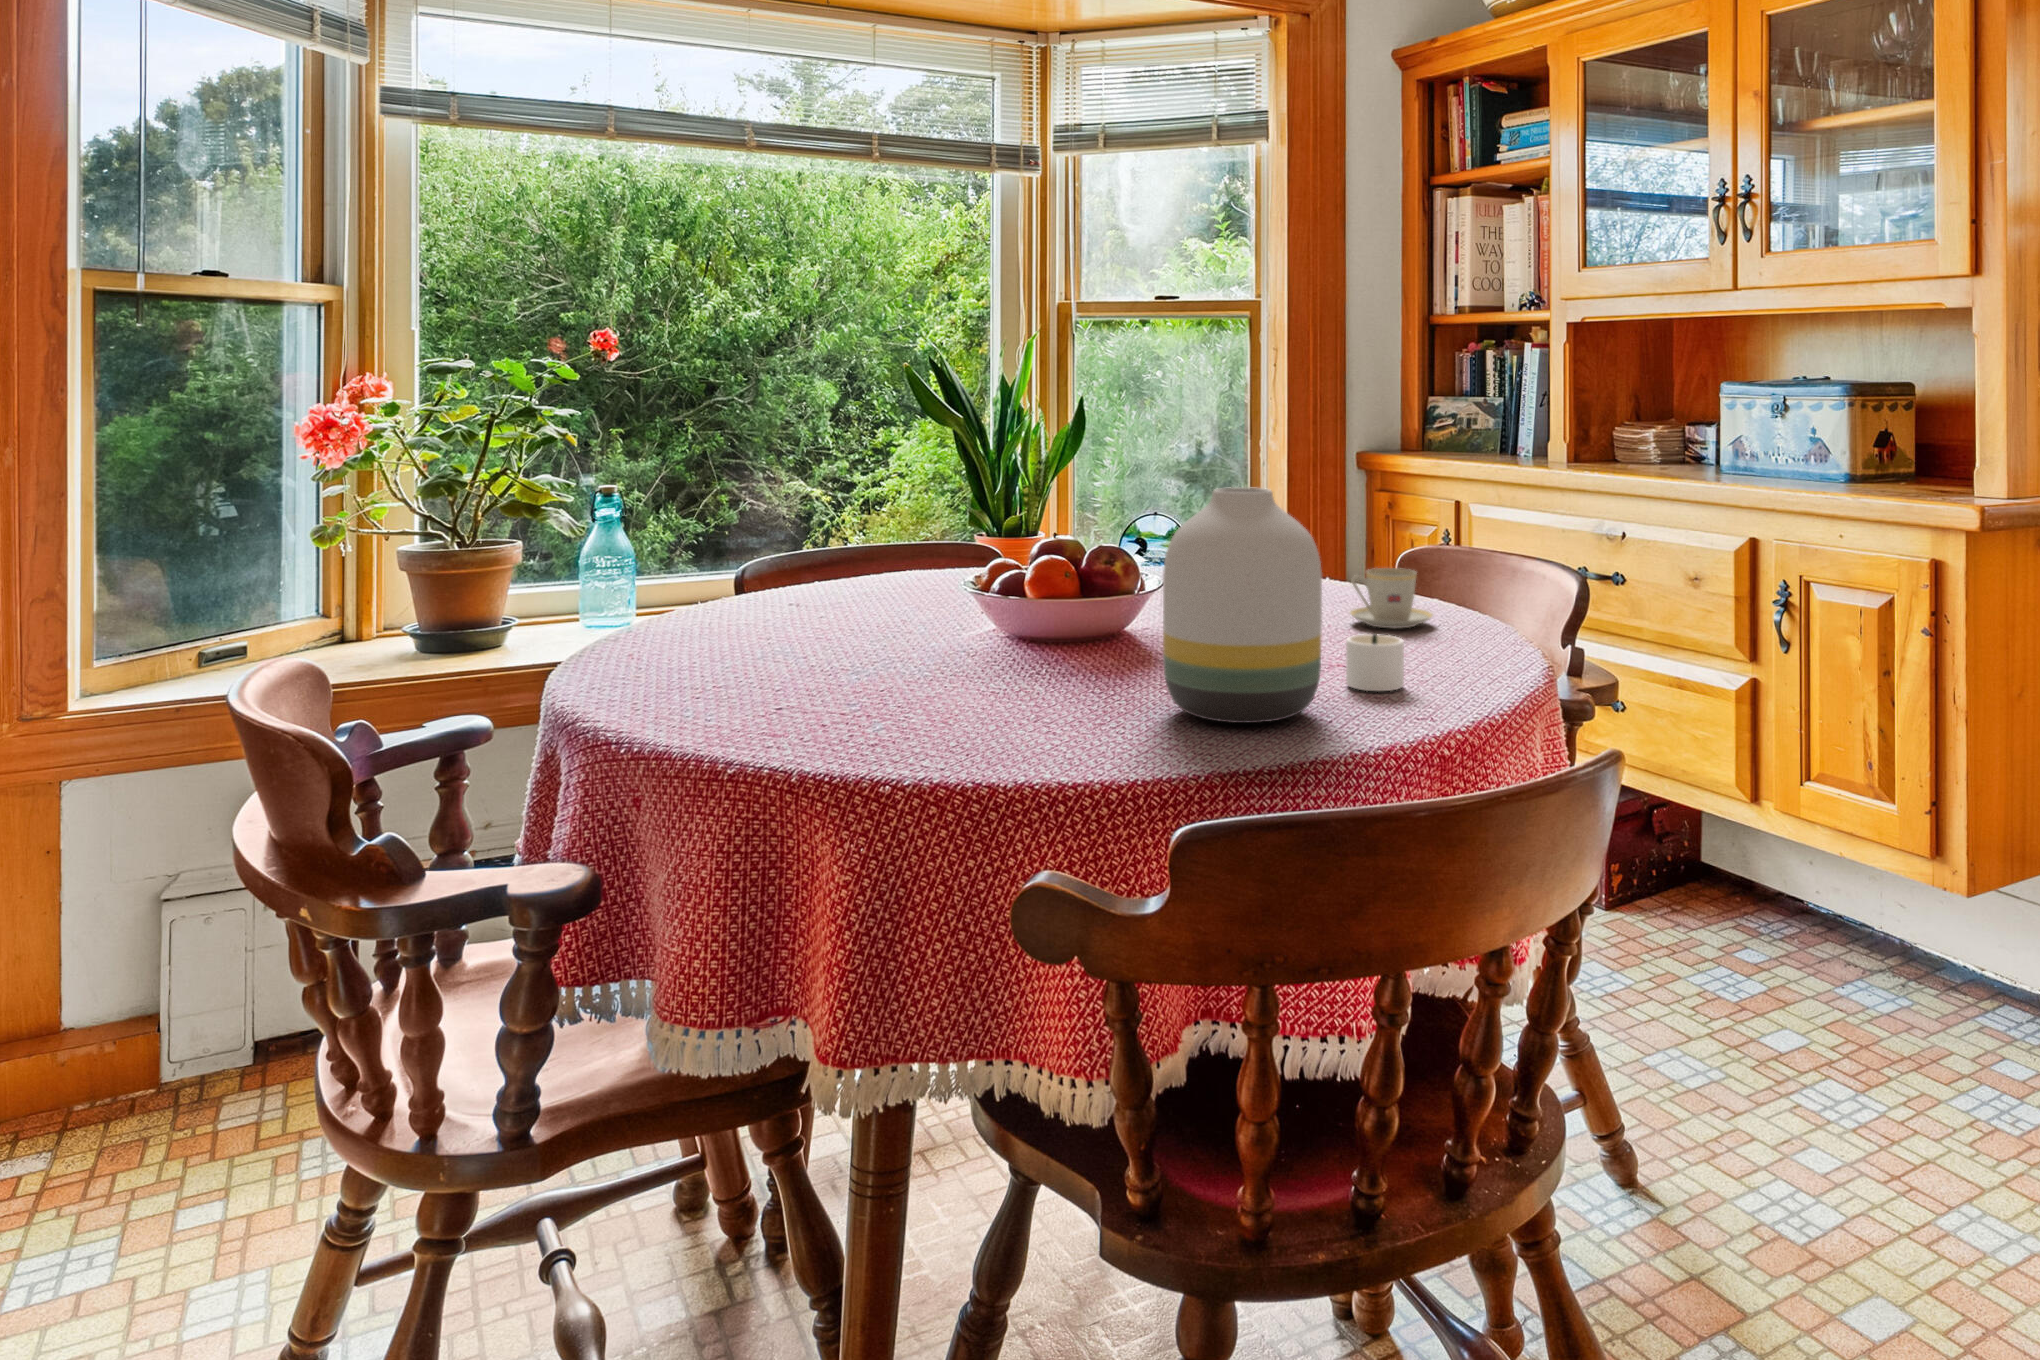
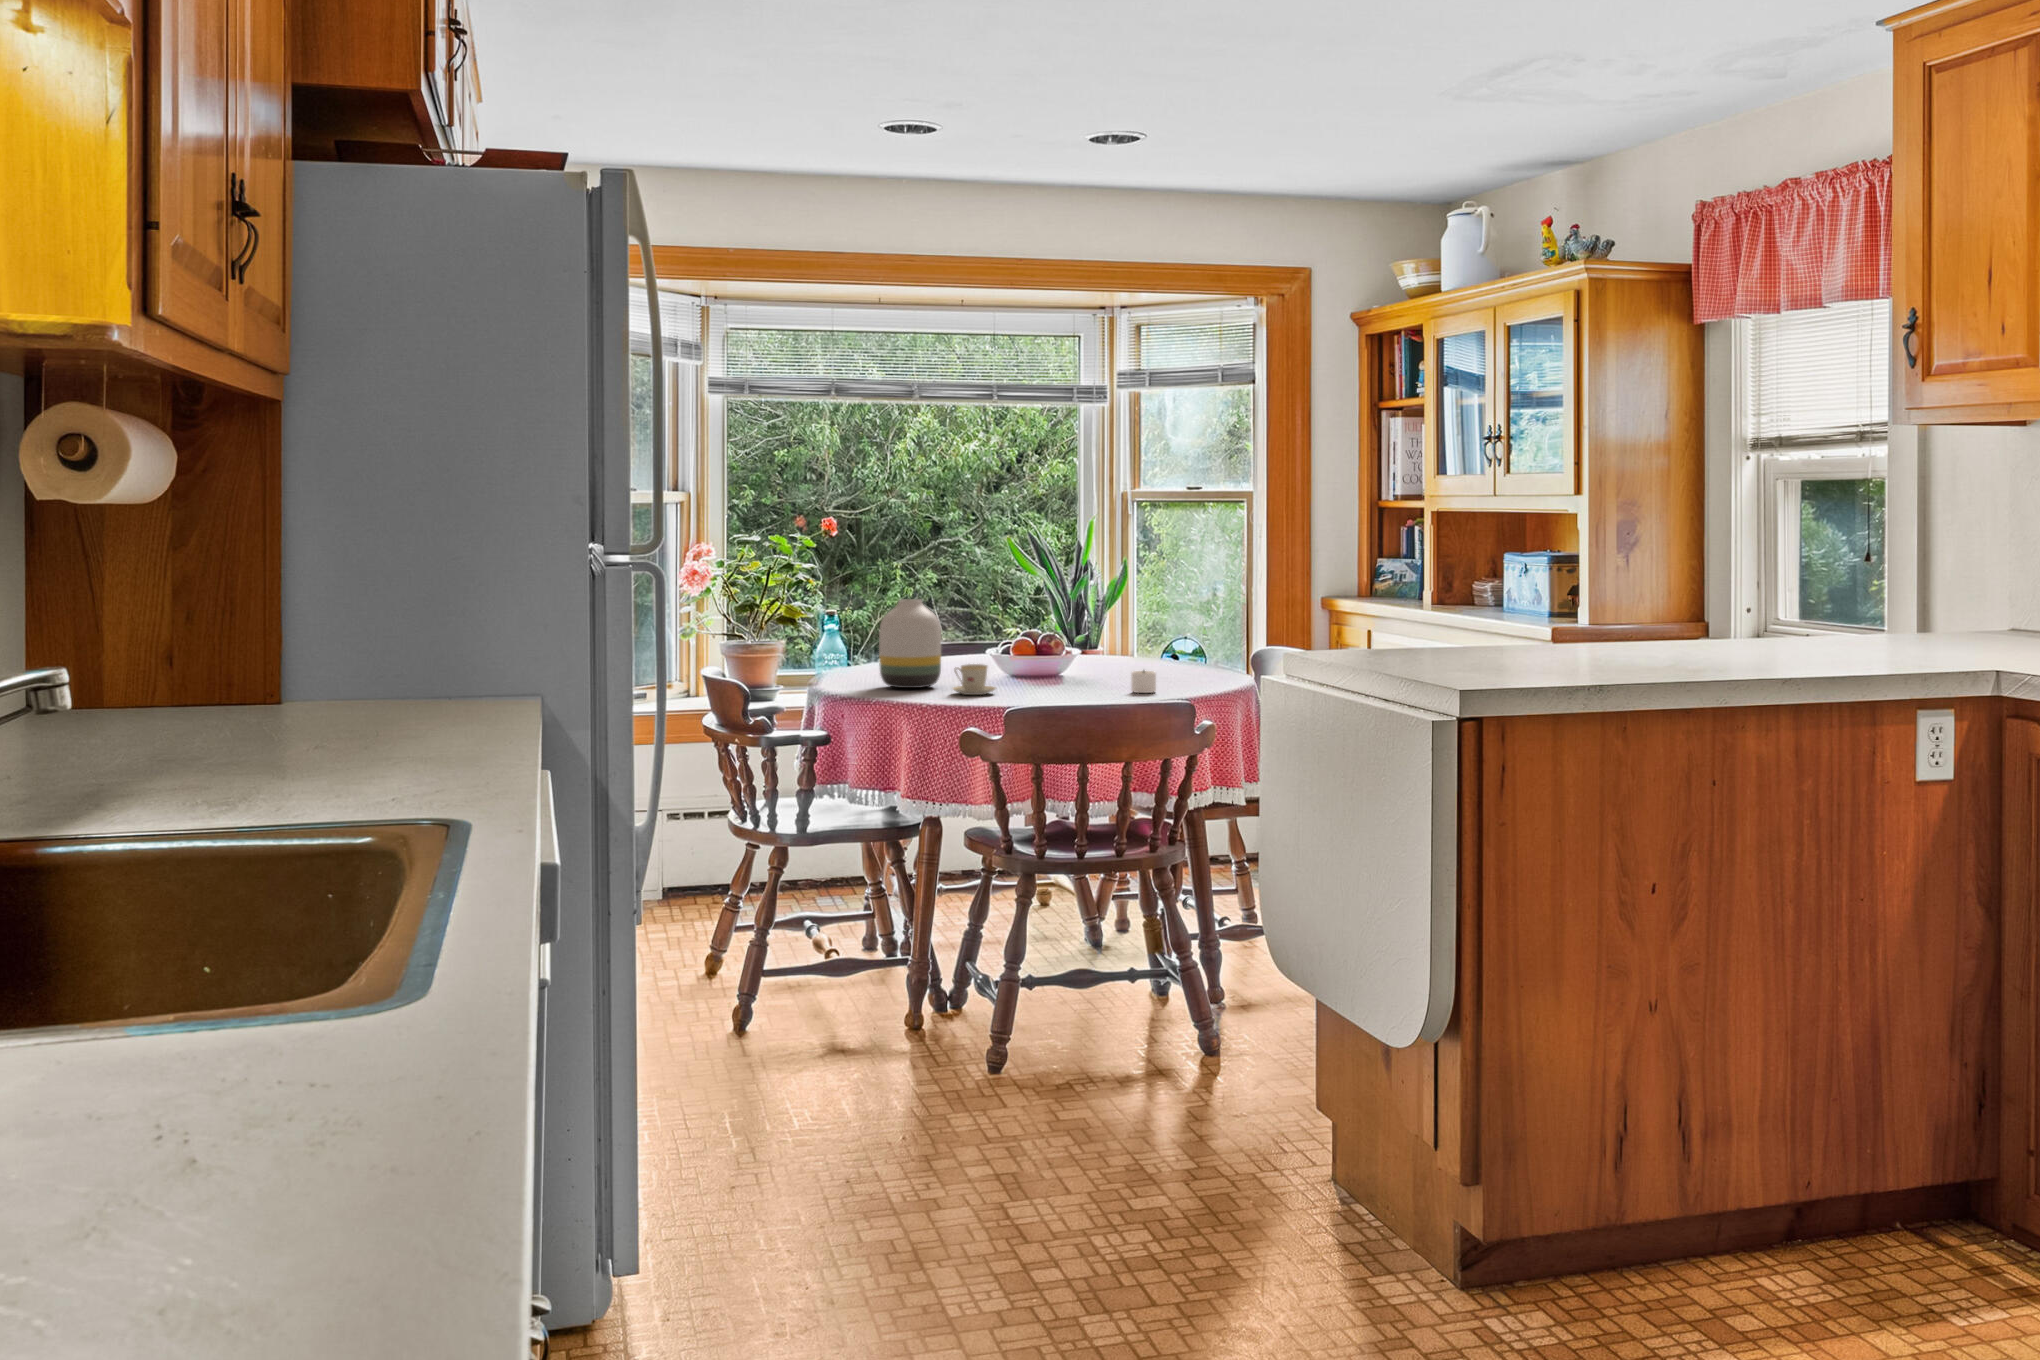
vase: present [1163,487,1322,723] -> present [879,599,941,688]
teacup: present [1350,568,1433,628] -> present [953,664,995,695]

